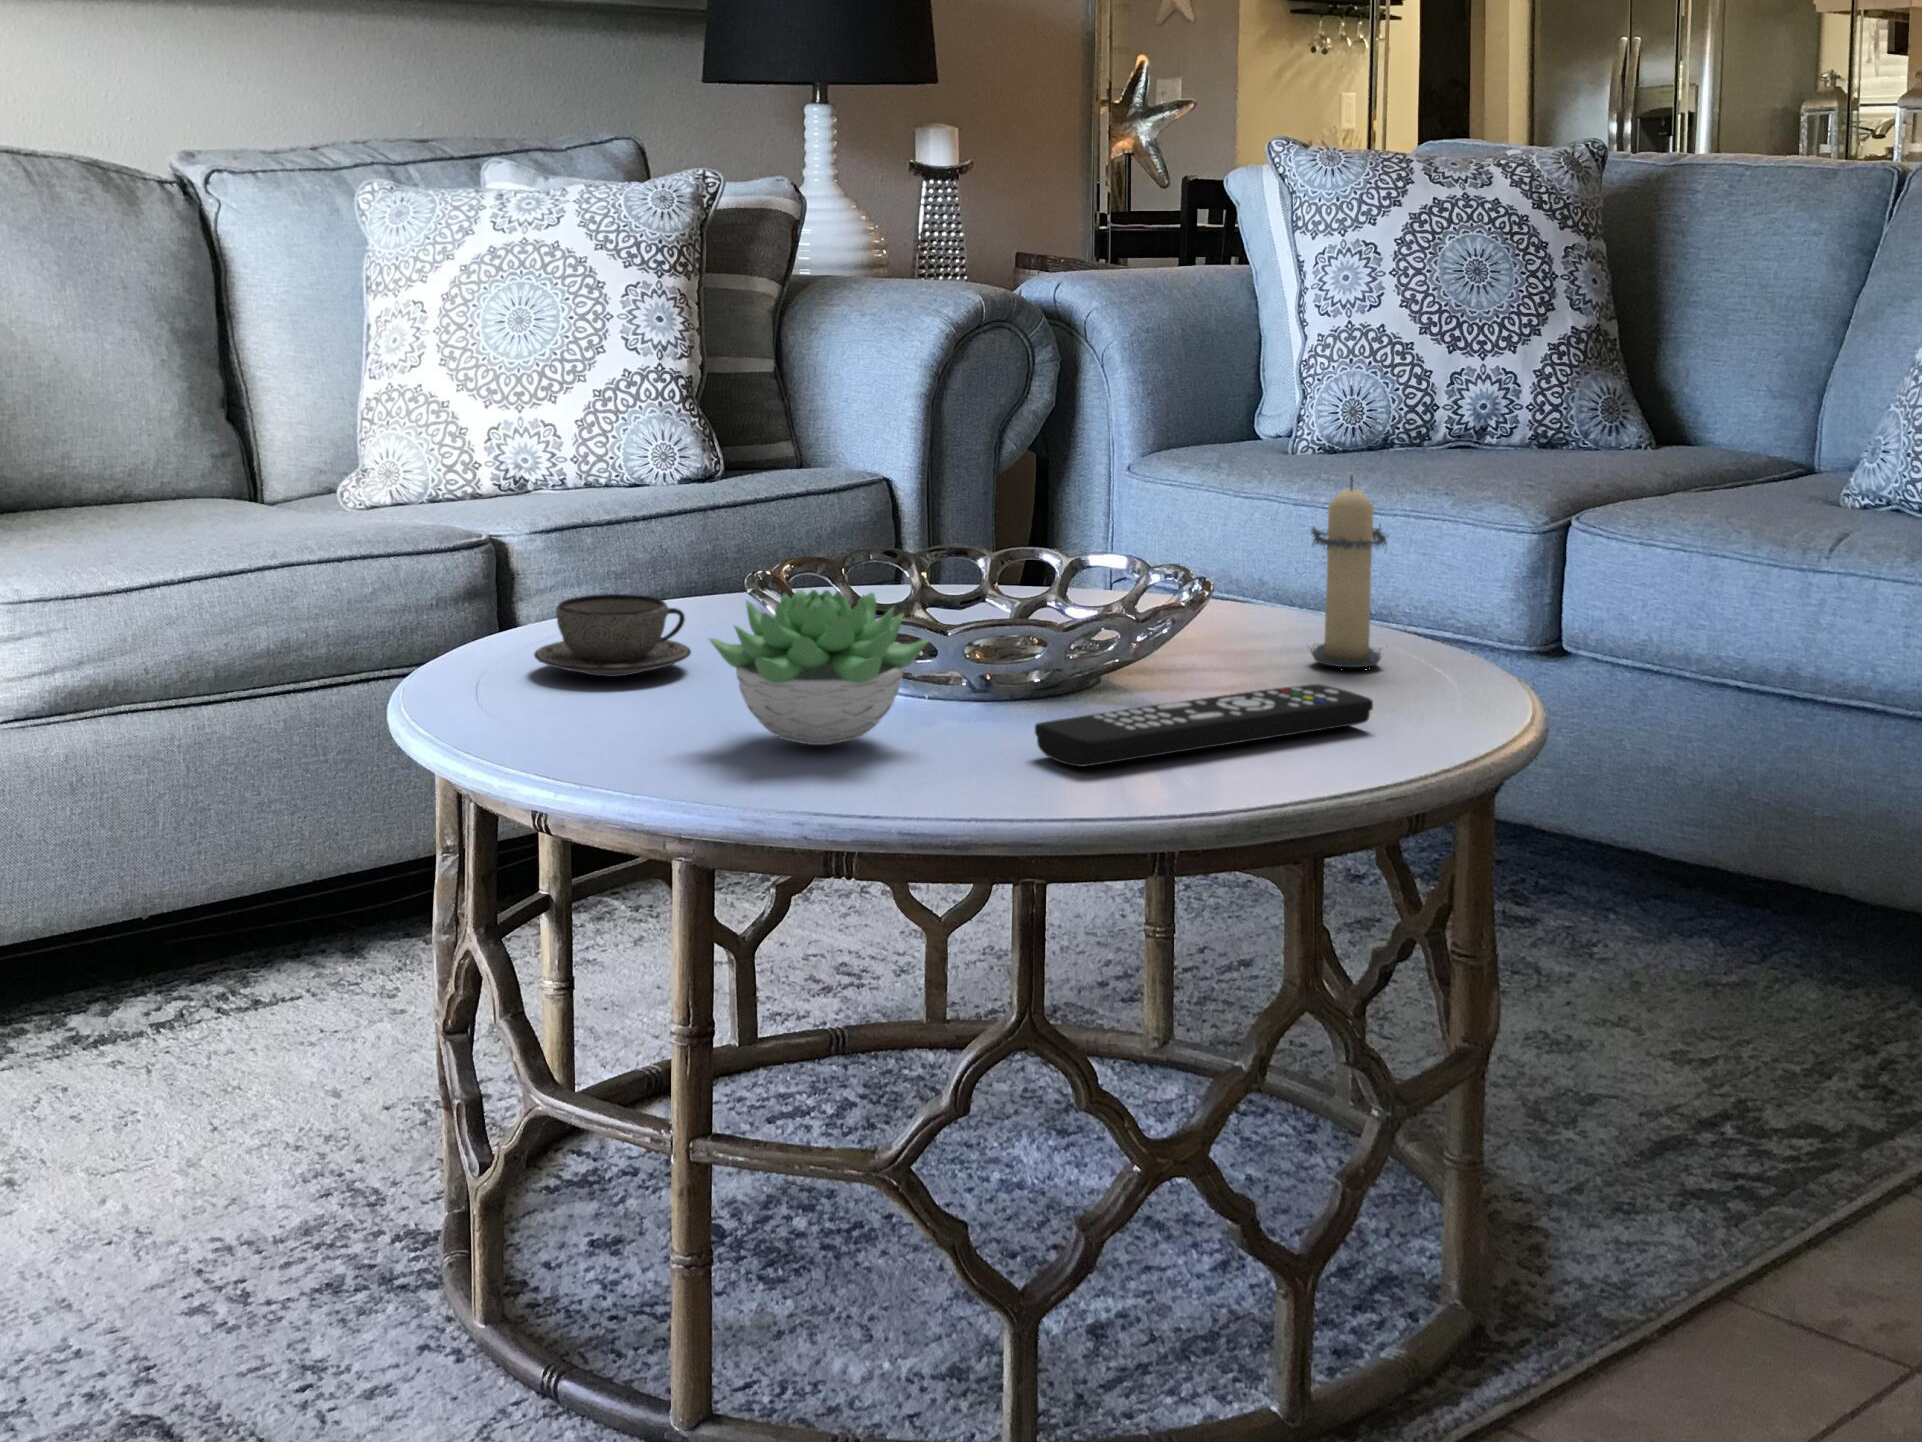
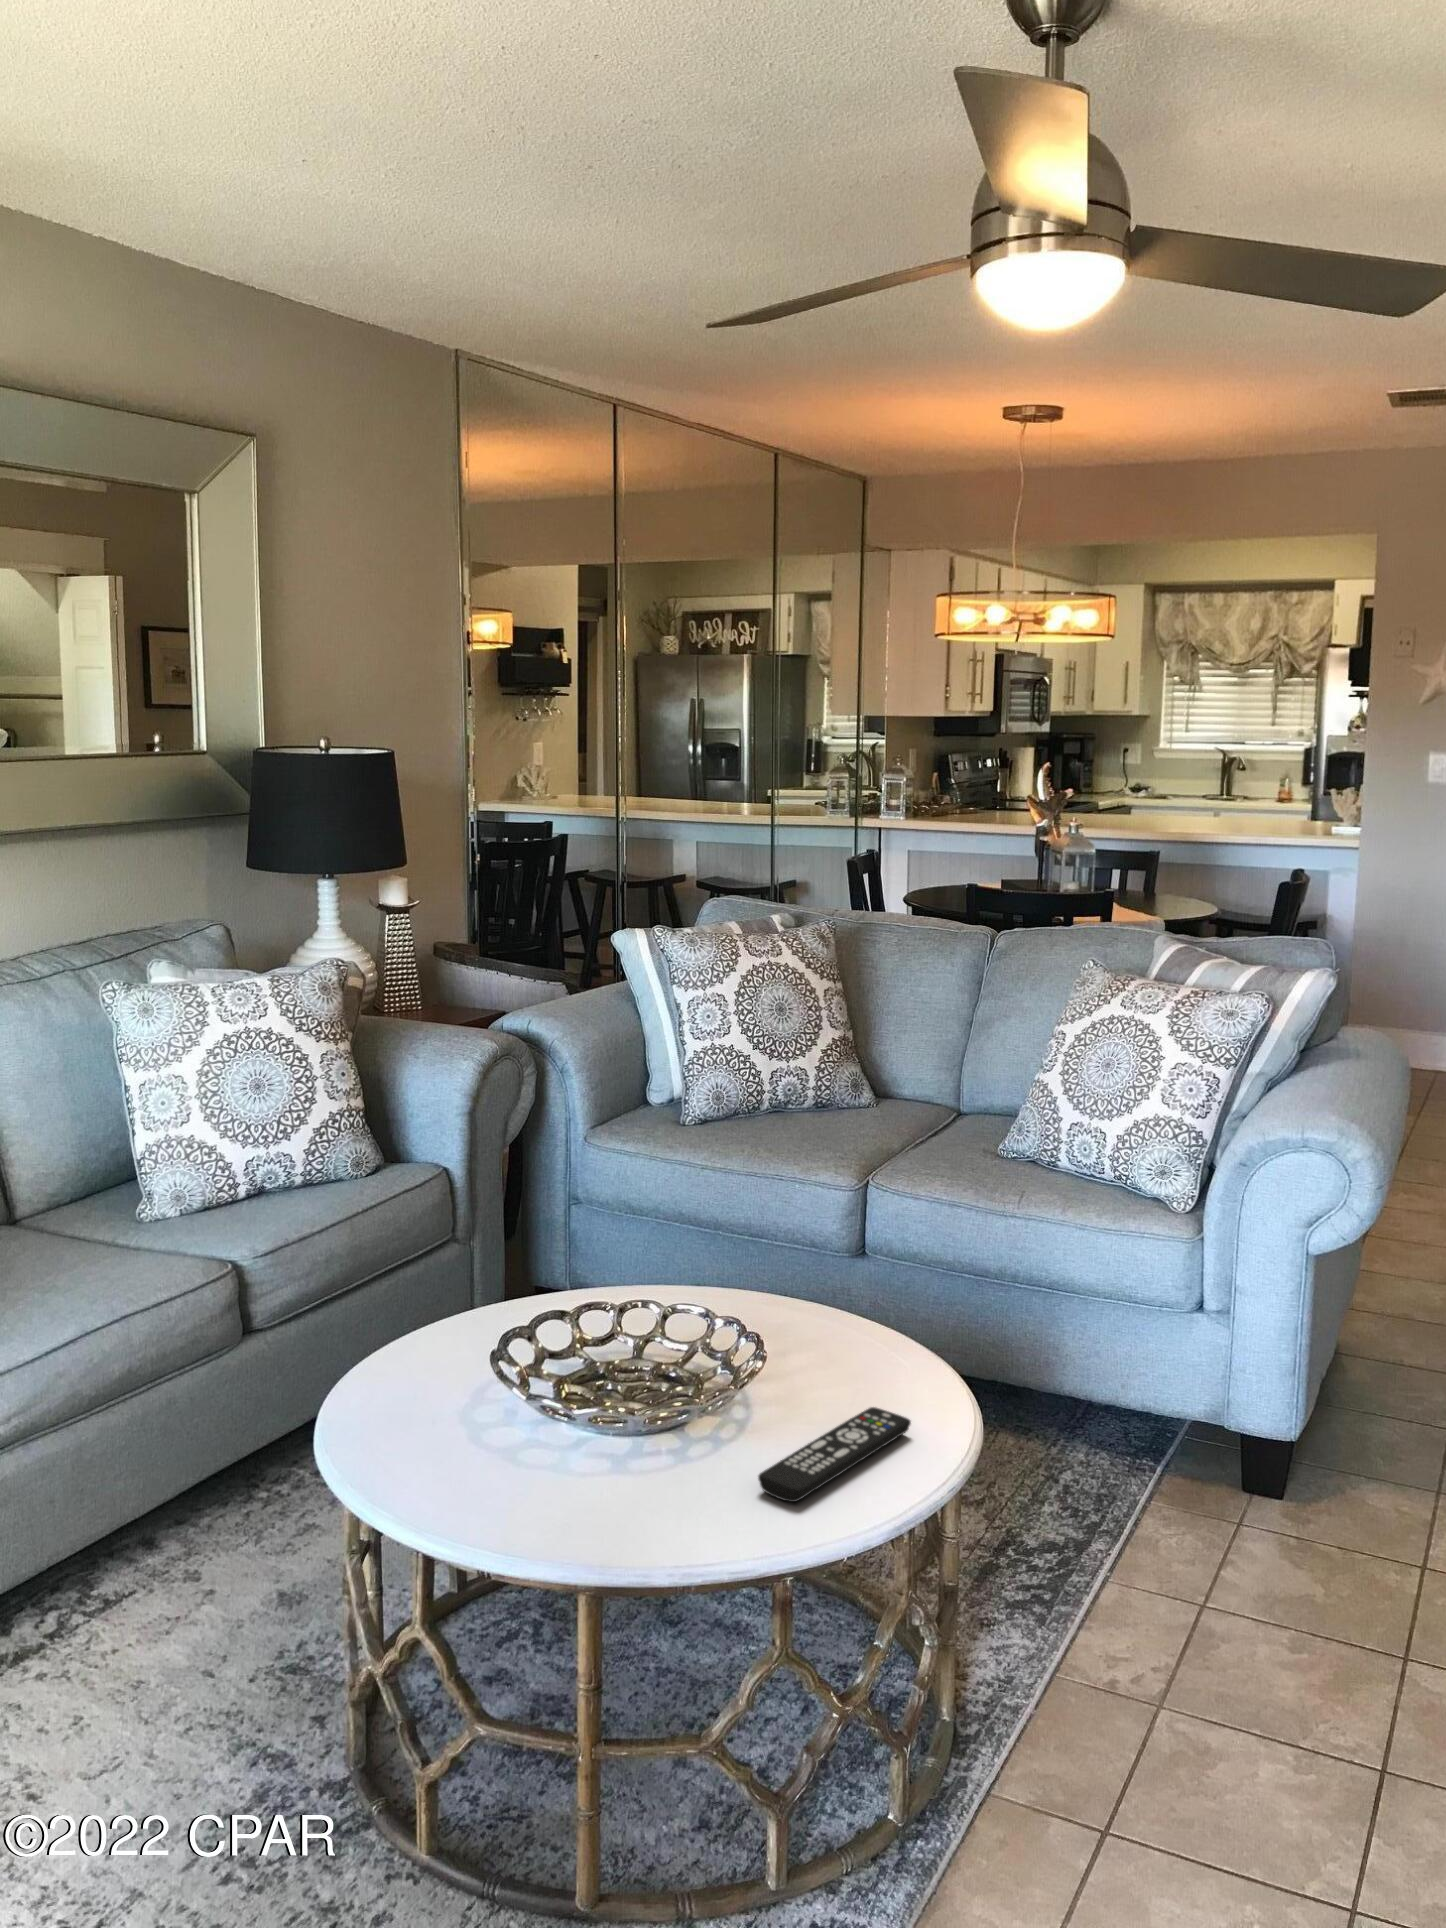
candle: present [1310,476,1388,667] -> none [831,1266,883,1375]
succulent plant: present [709,590,930,745] -> none [574,1405,696,1506]
teacup: present [534,594,691,677] -> none [412,1385,507,1449]

